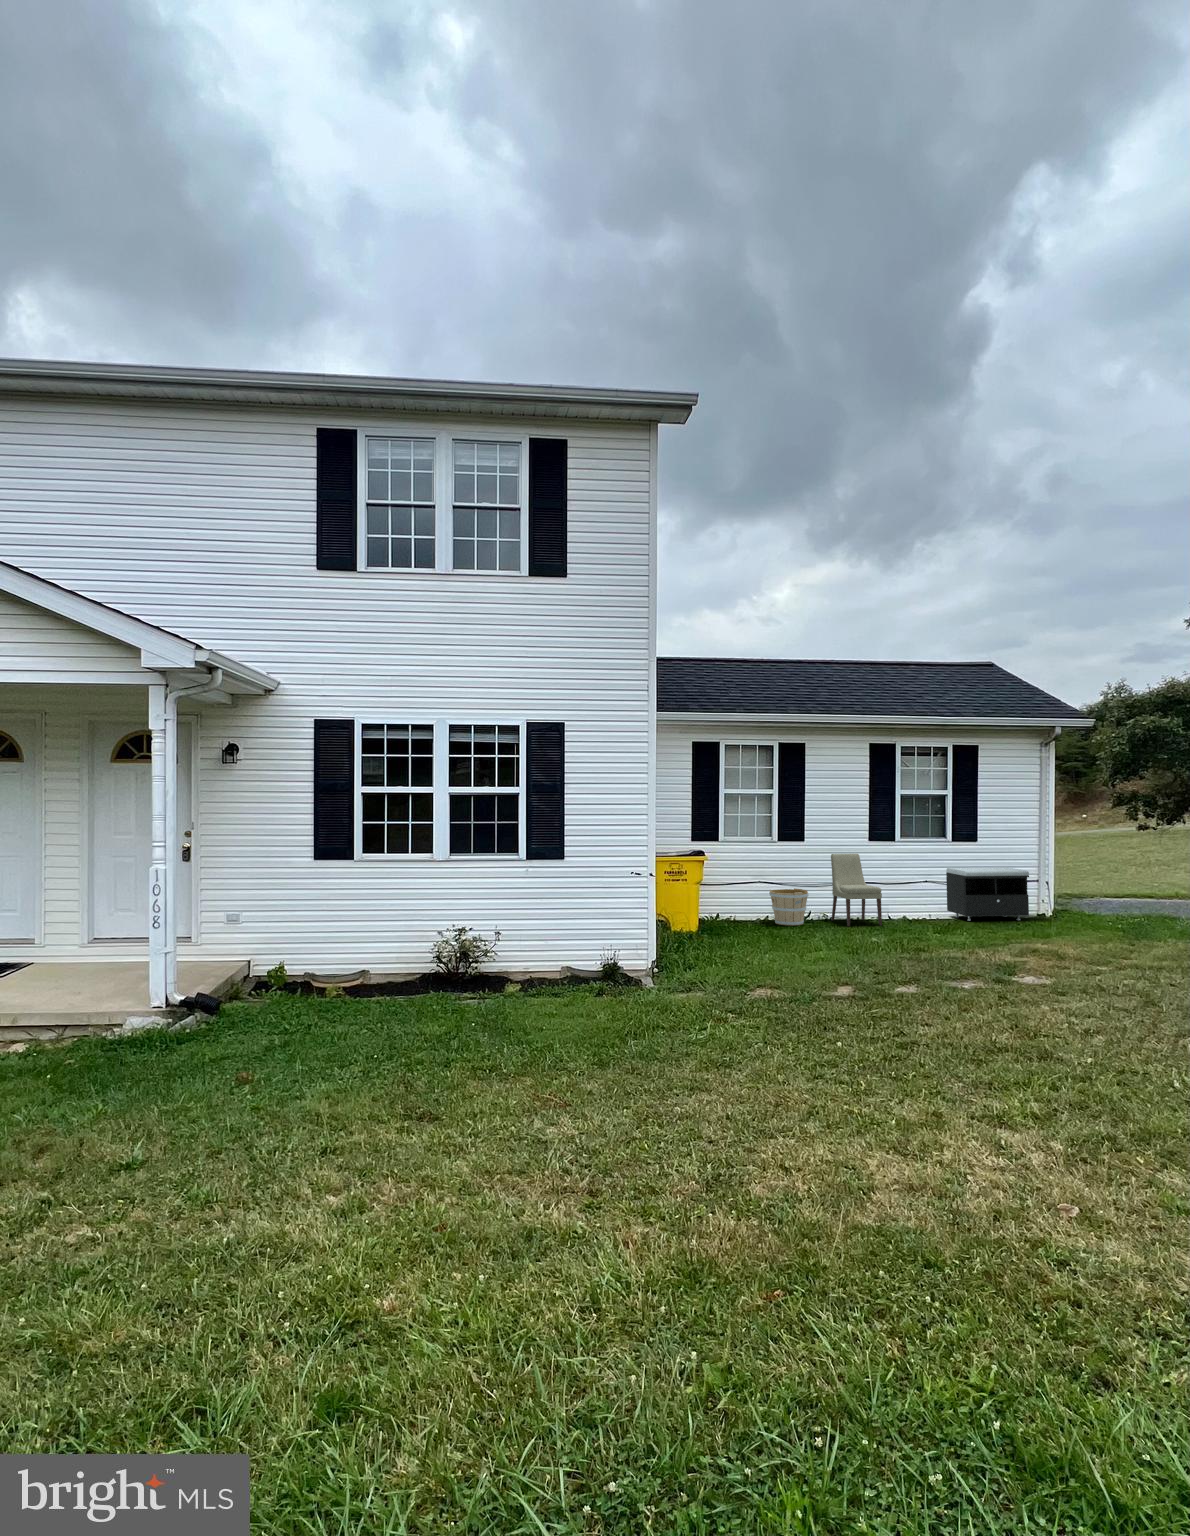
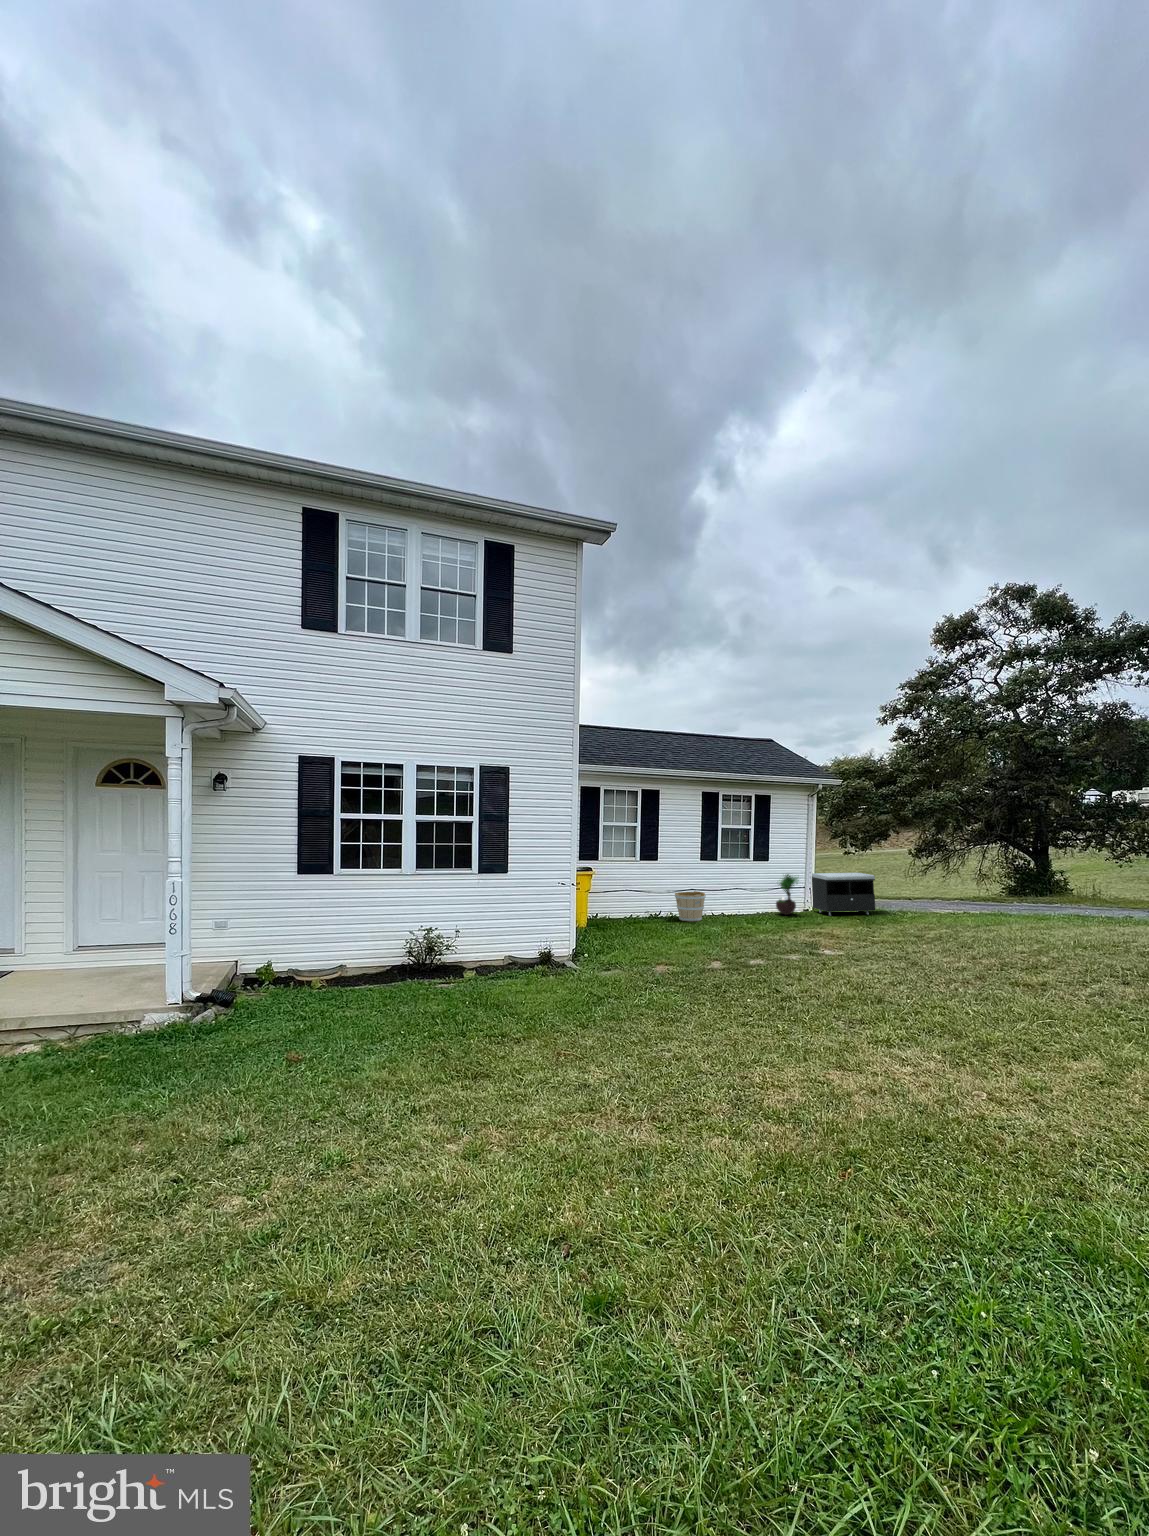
chair: present [831,854,882,926] -> none [723,863,763,922]
potted tree: none [899,863,932,919] -> present [776,874,797,915]

